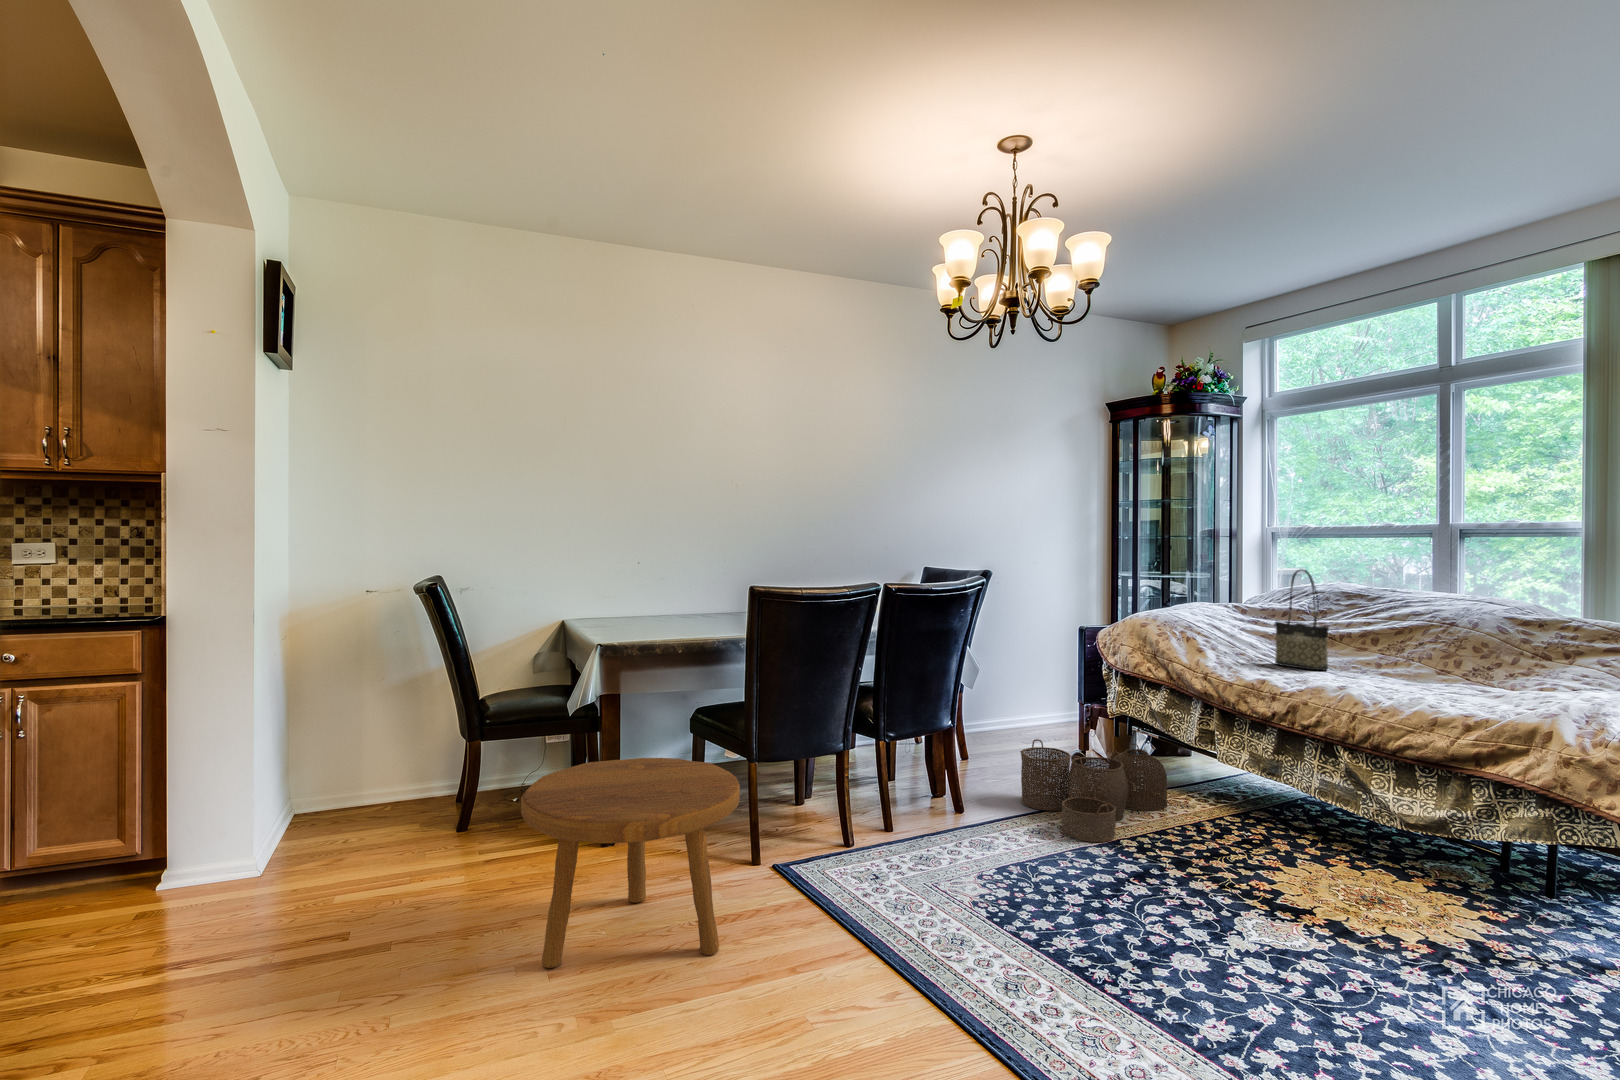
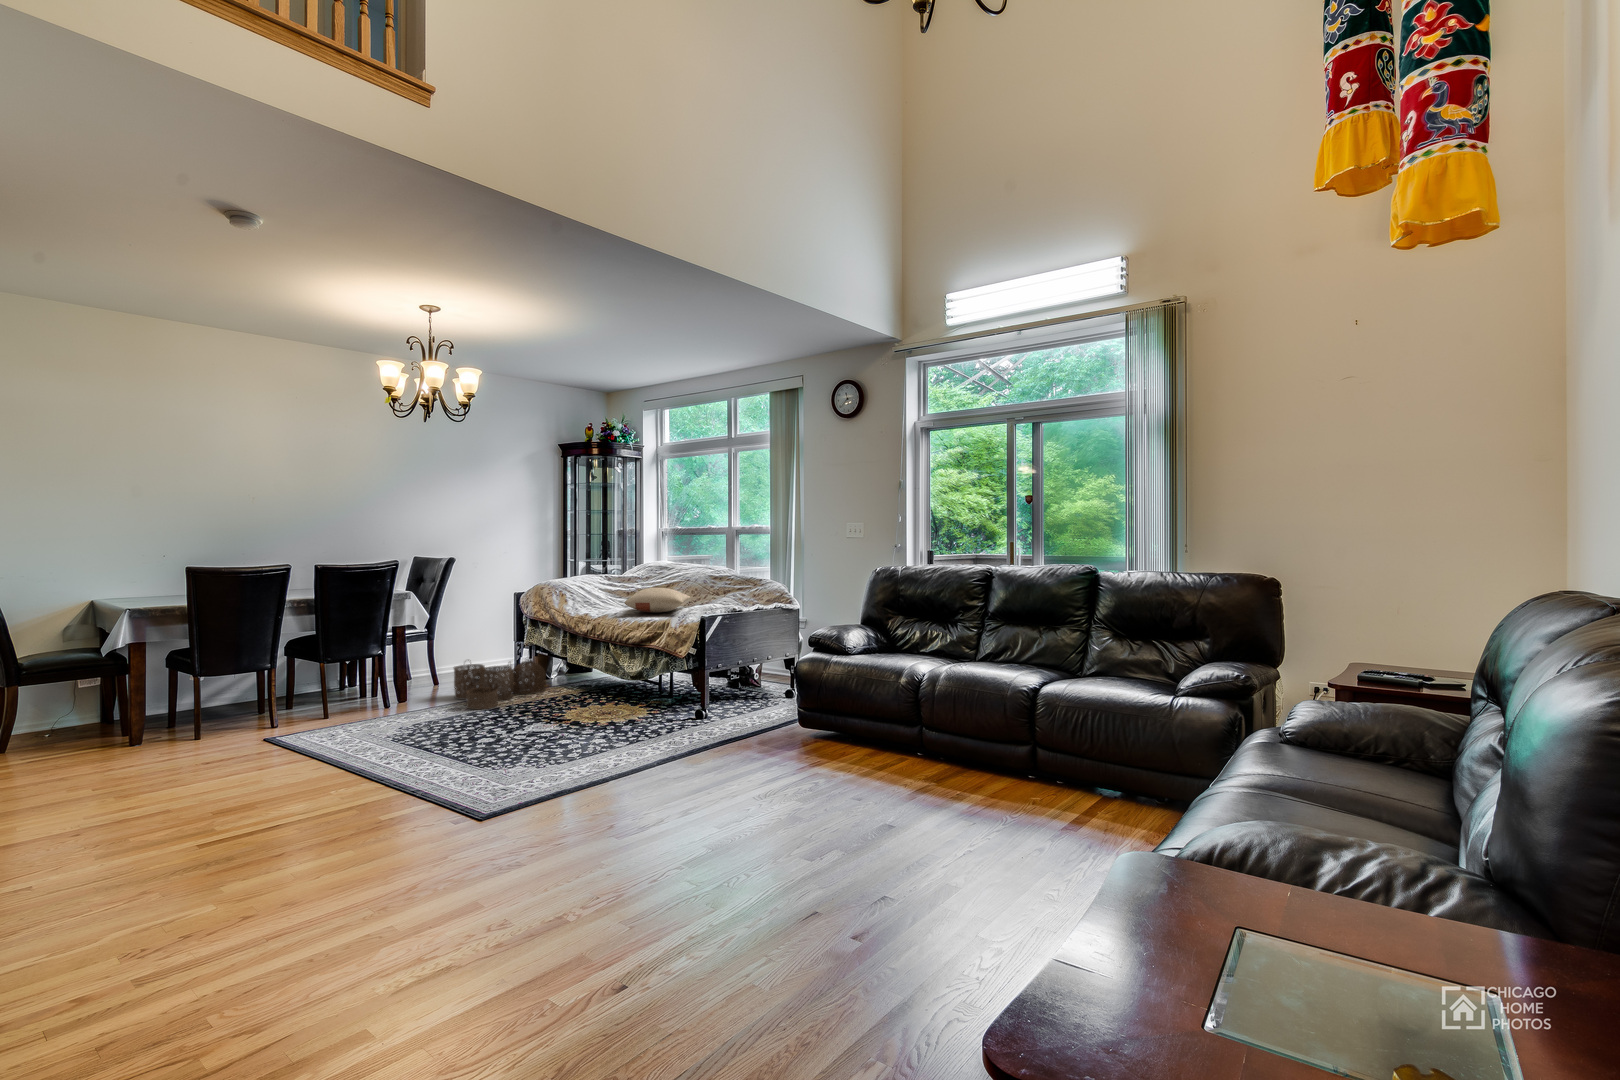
tote bag: present [1275,569,1329,670] -> none [608,554,629,608]
pillow: none [1349,637,1515,687] -> present [625,588,690,613]
footstool: present [521,758,740,968] -> none [60,677,222,792]

